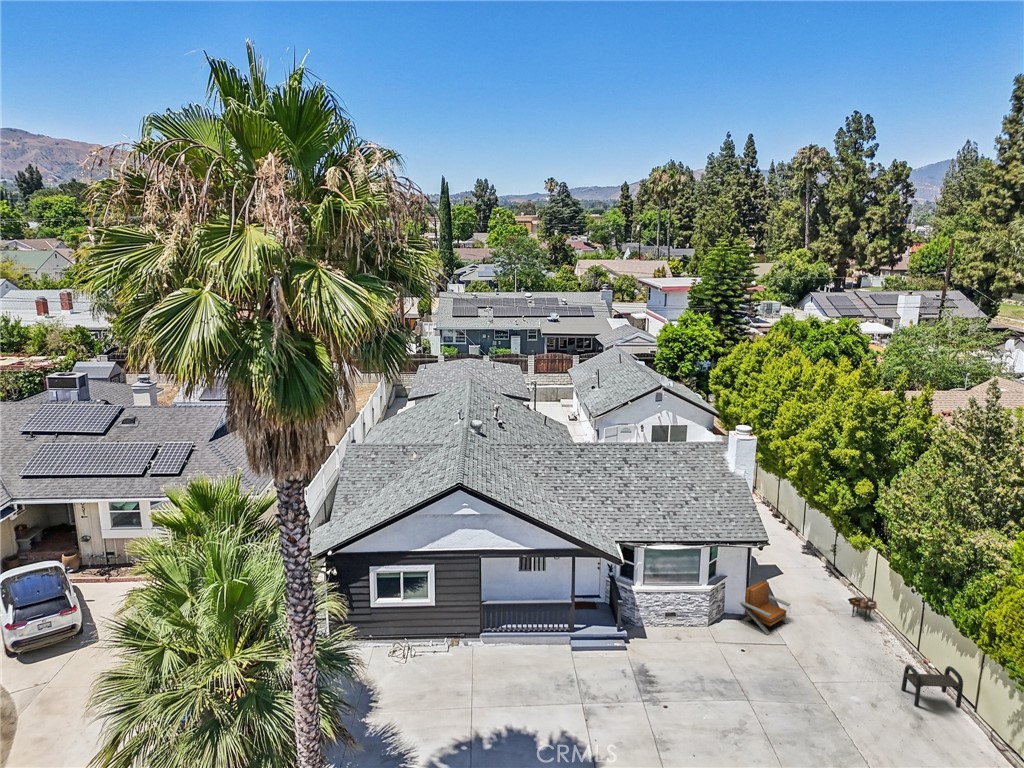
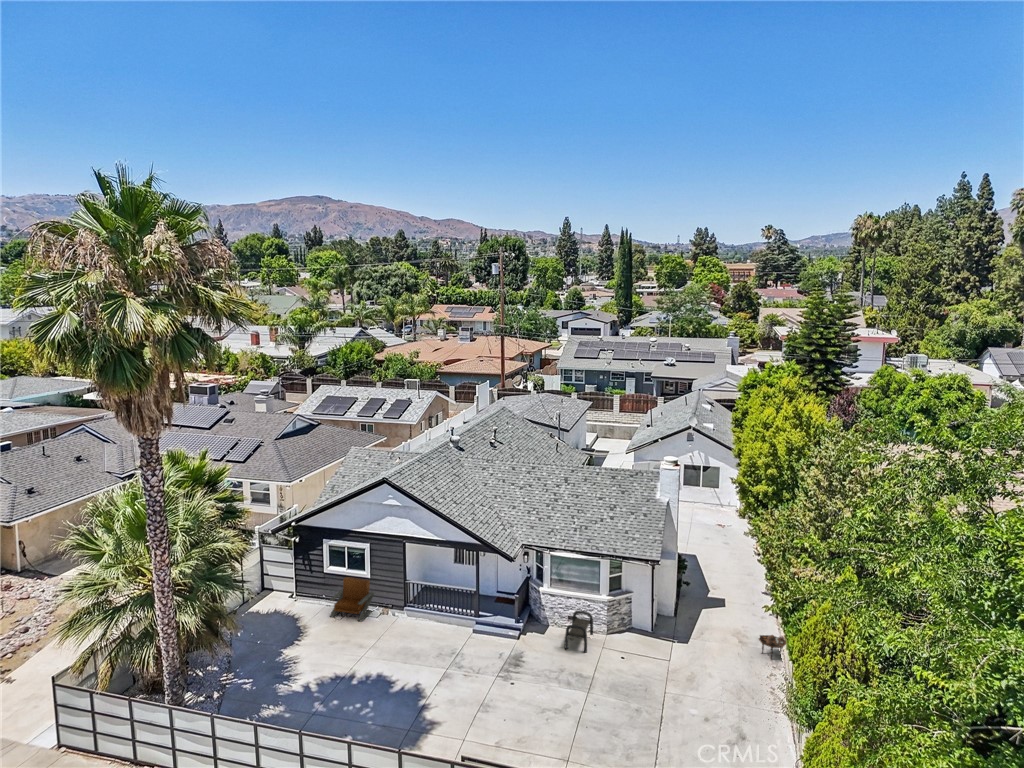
lounge chair: present [739,581,791,635] -> present [330,577,374,621]
bench: present [901,665,963,708] -> present [565,611,593,652]

